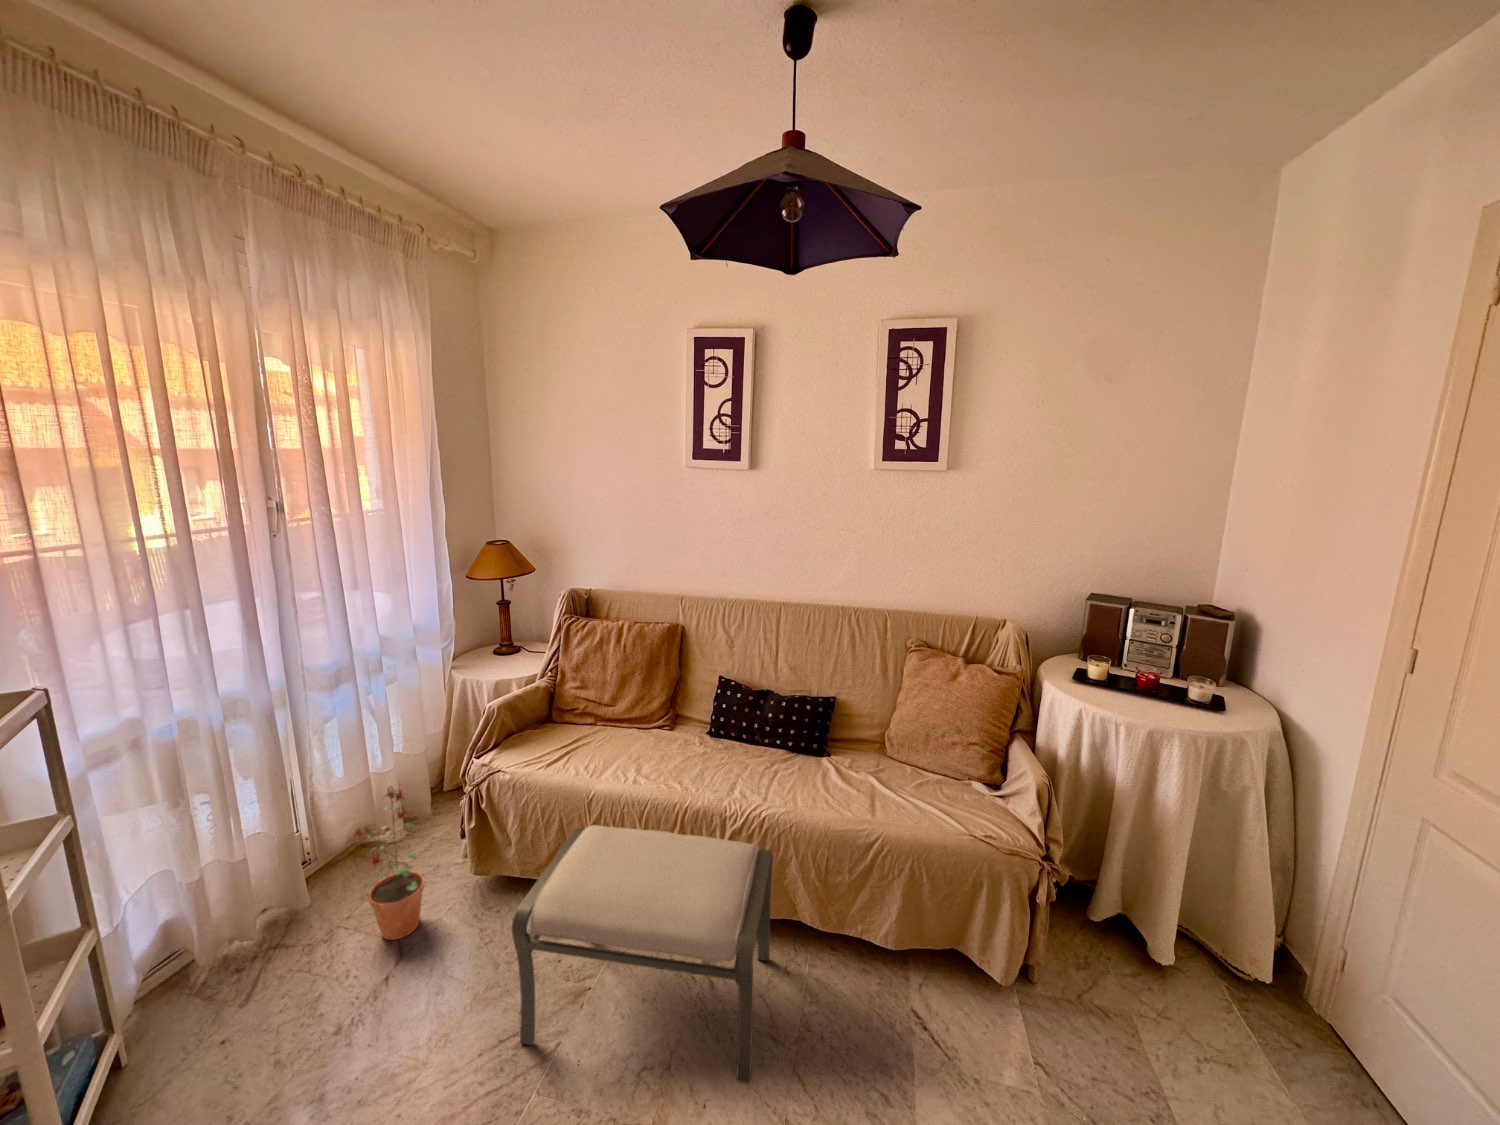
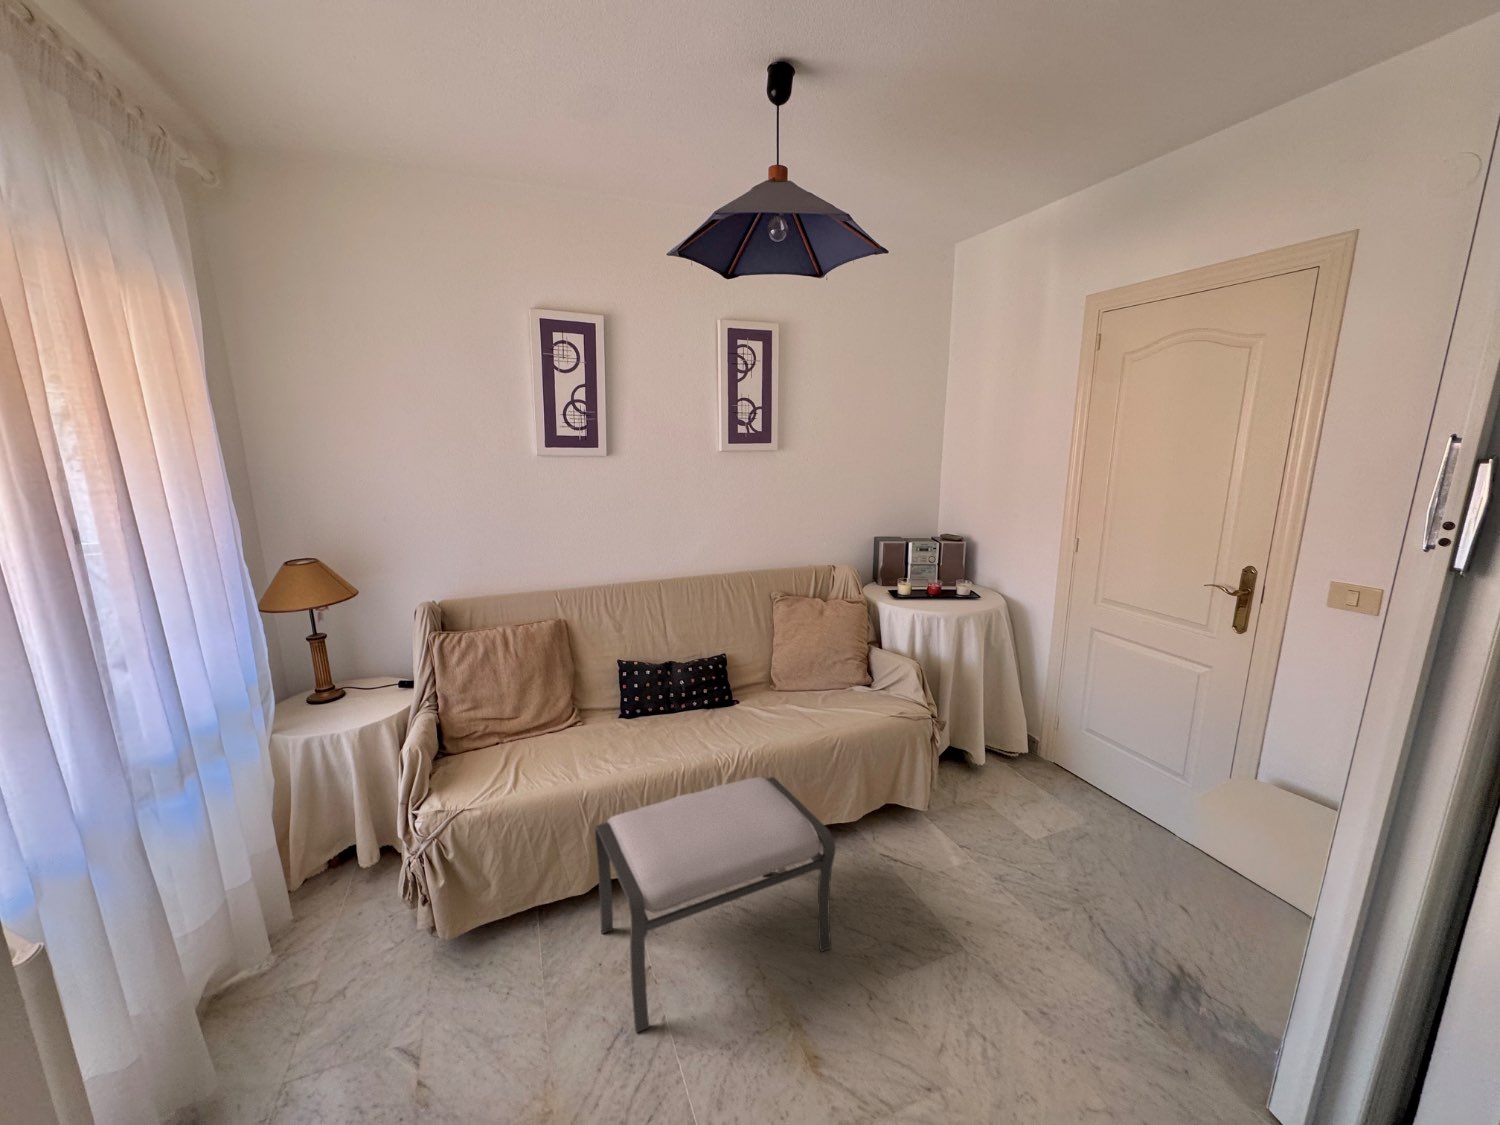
potted plant: present [356,786,424,940] -> none [302,867,419,1052]

